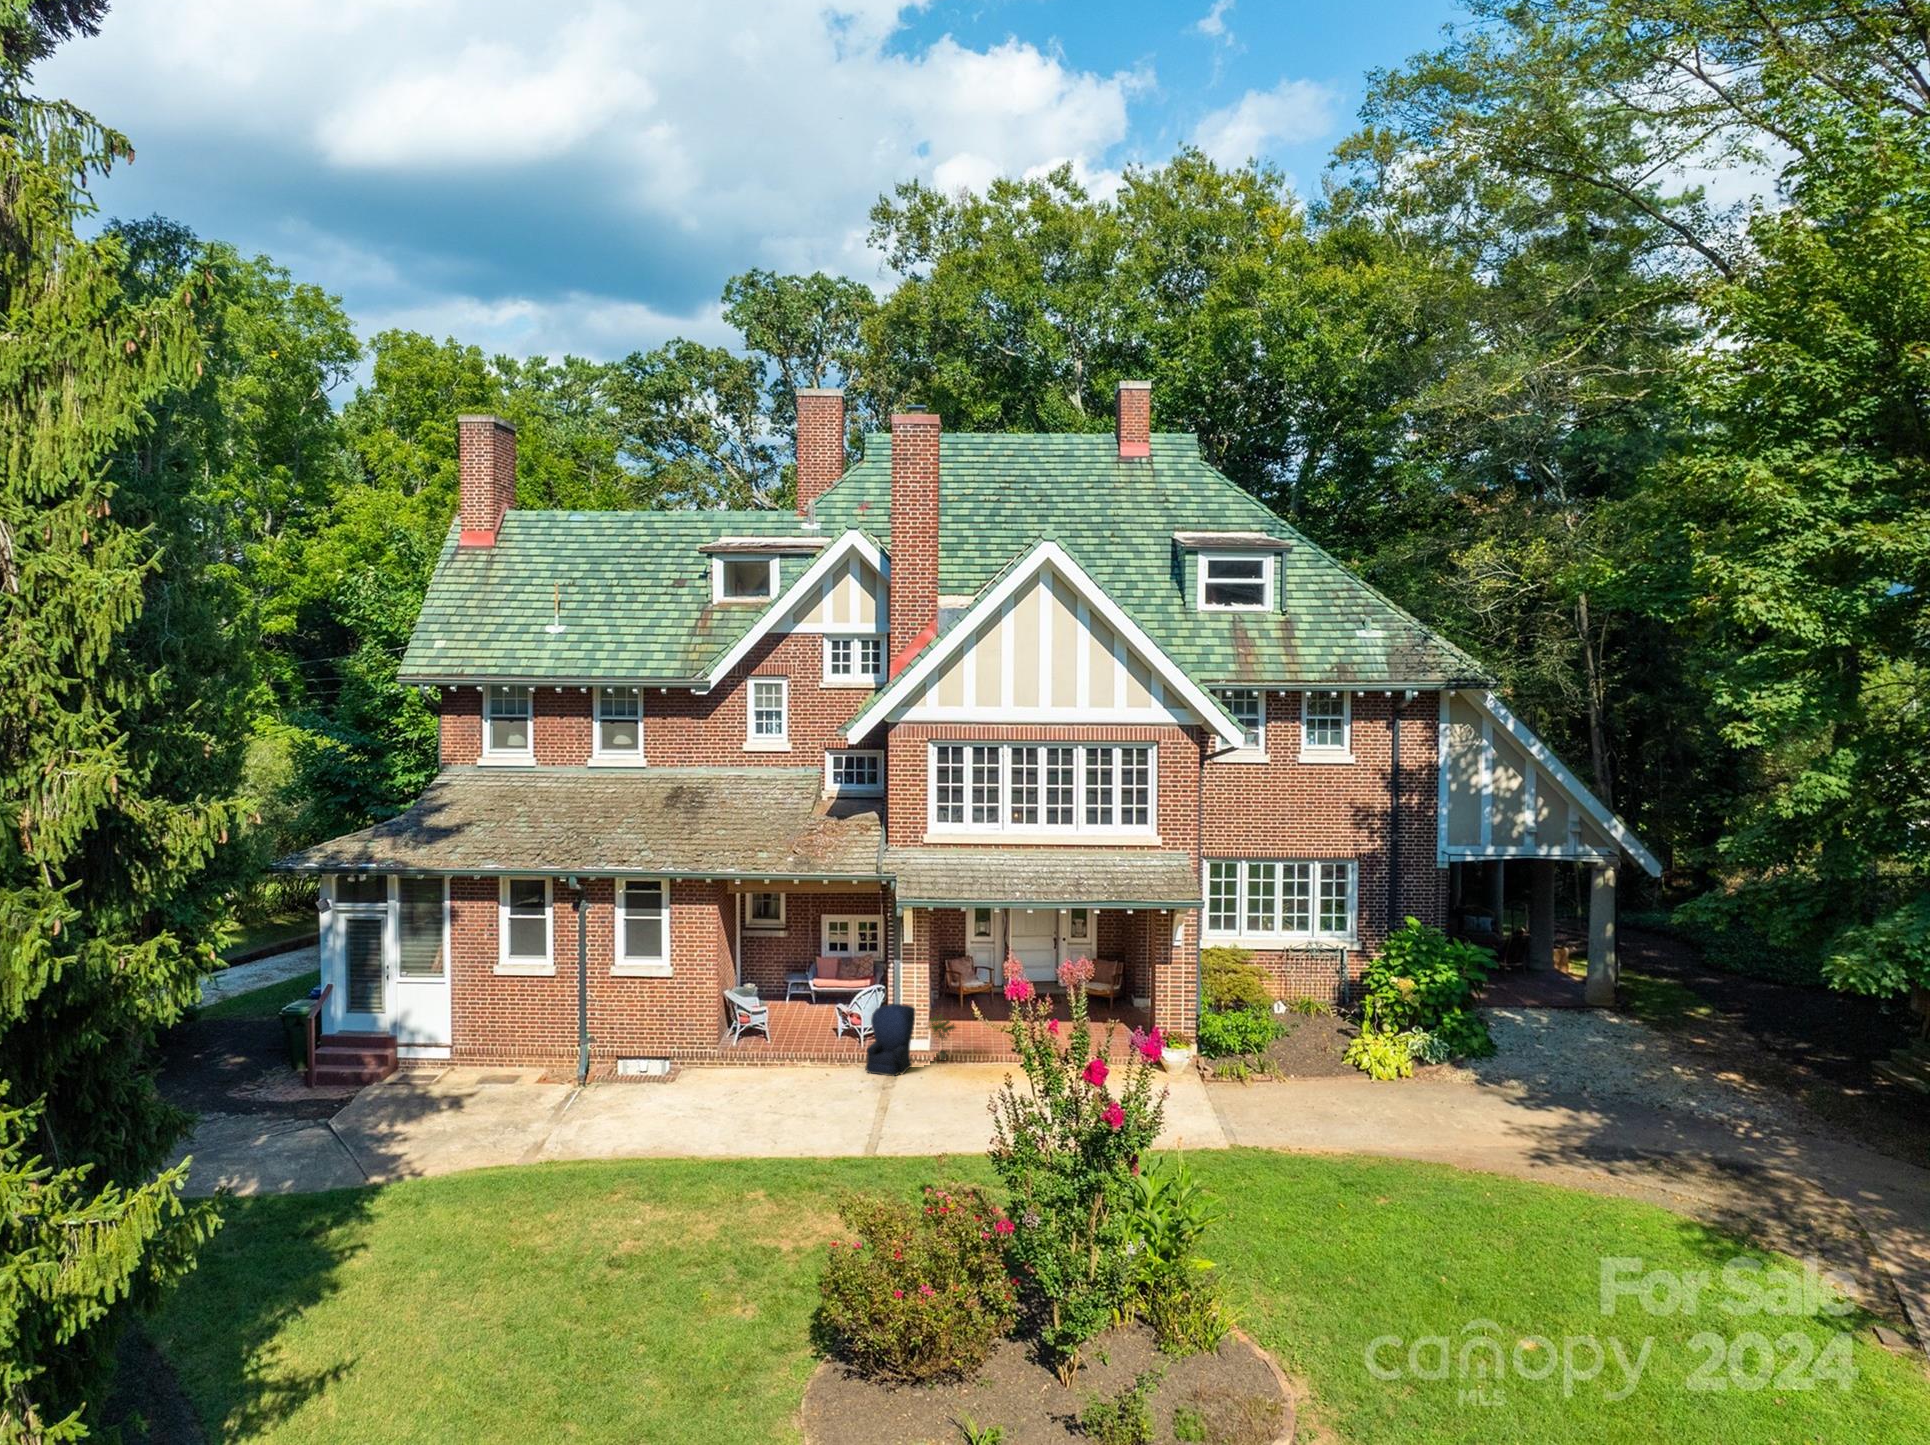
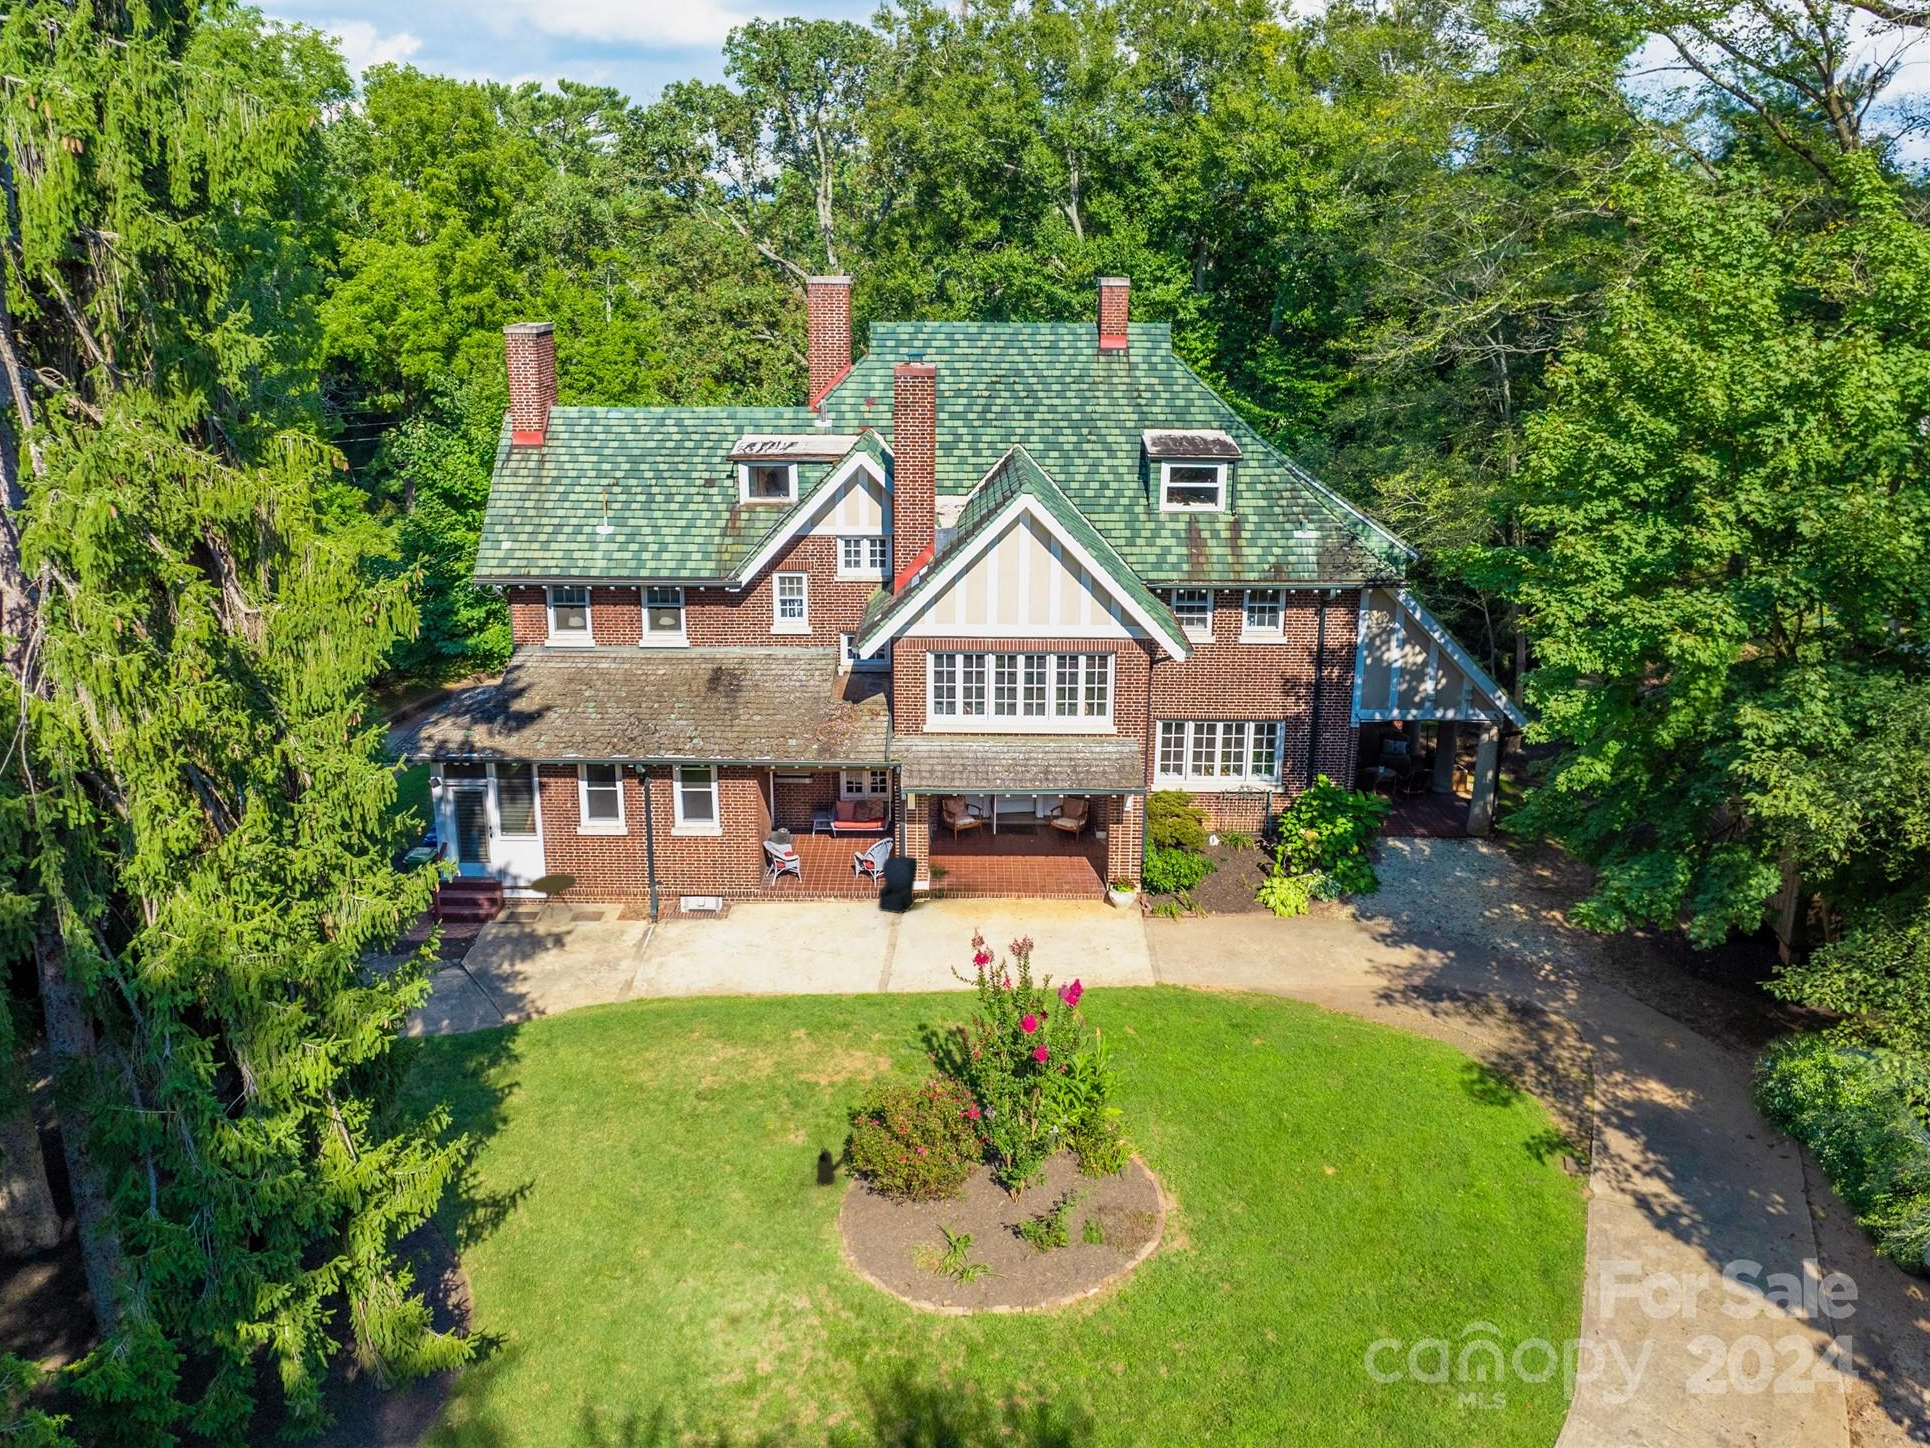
round table: none [425,1025,485,1078] -> present [530,874,576,910]
watering can: none [768,1313,827,1374] -> present [811,1145,851,1185]

